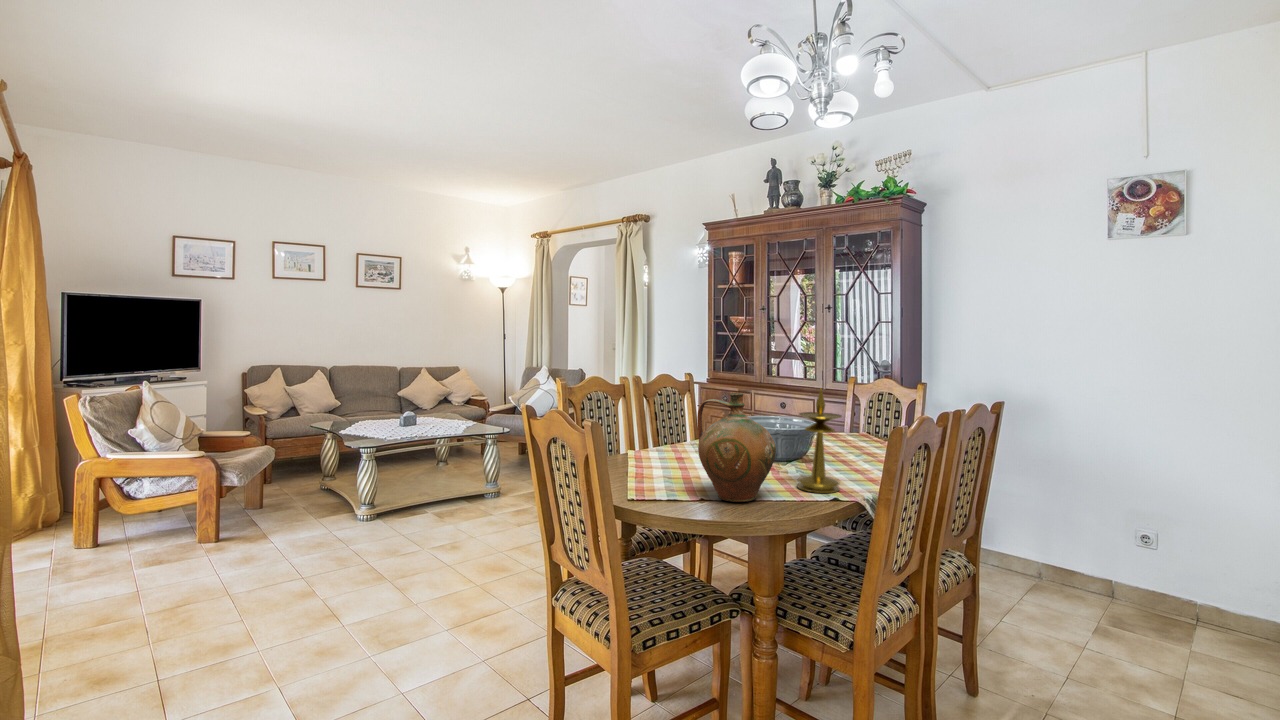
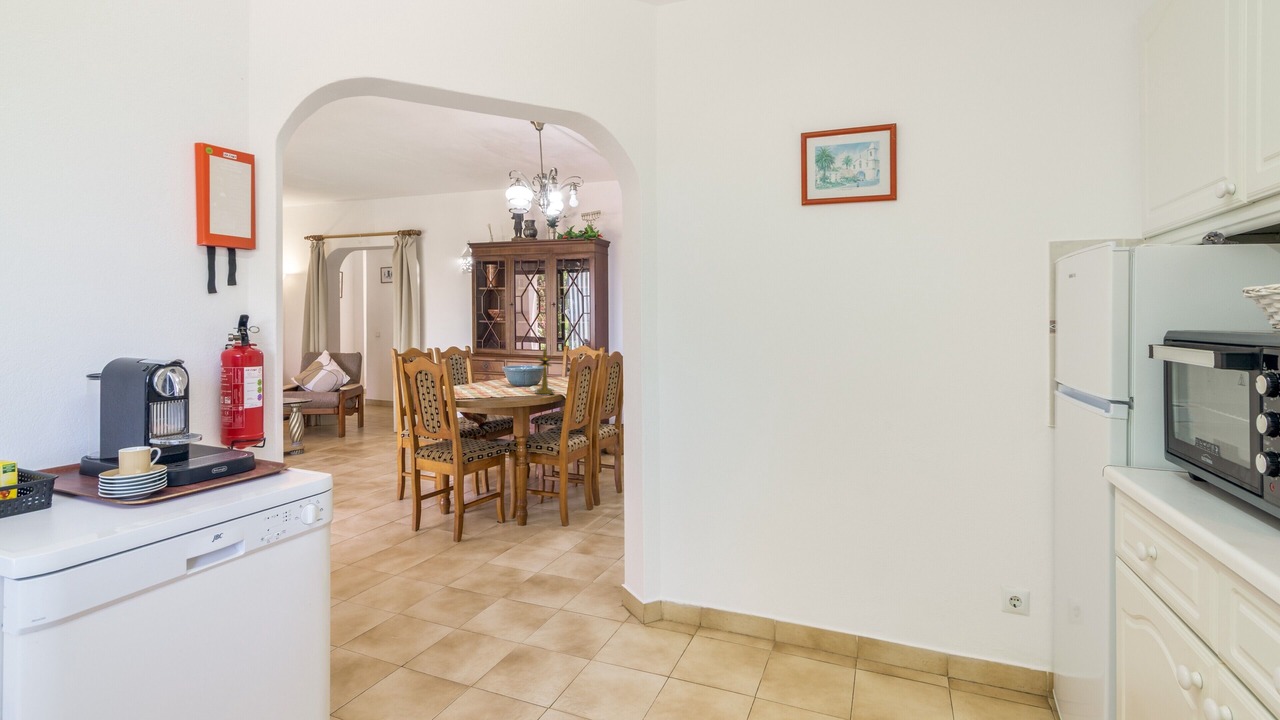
ceramic jug: present [697,393,776,502] -> none [487,348,525,398]

